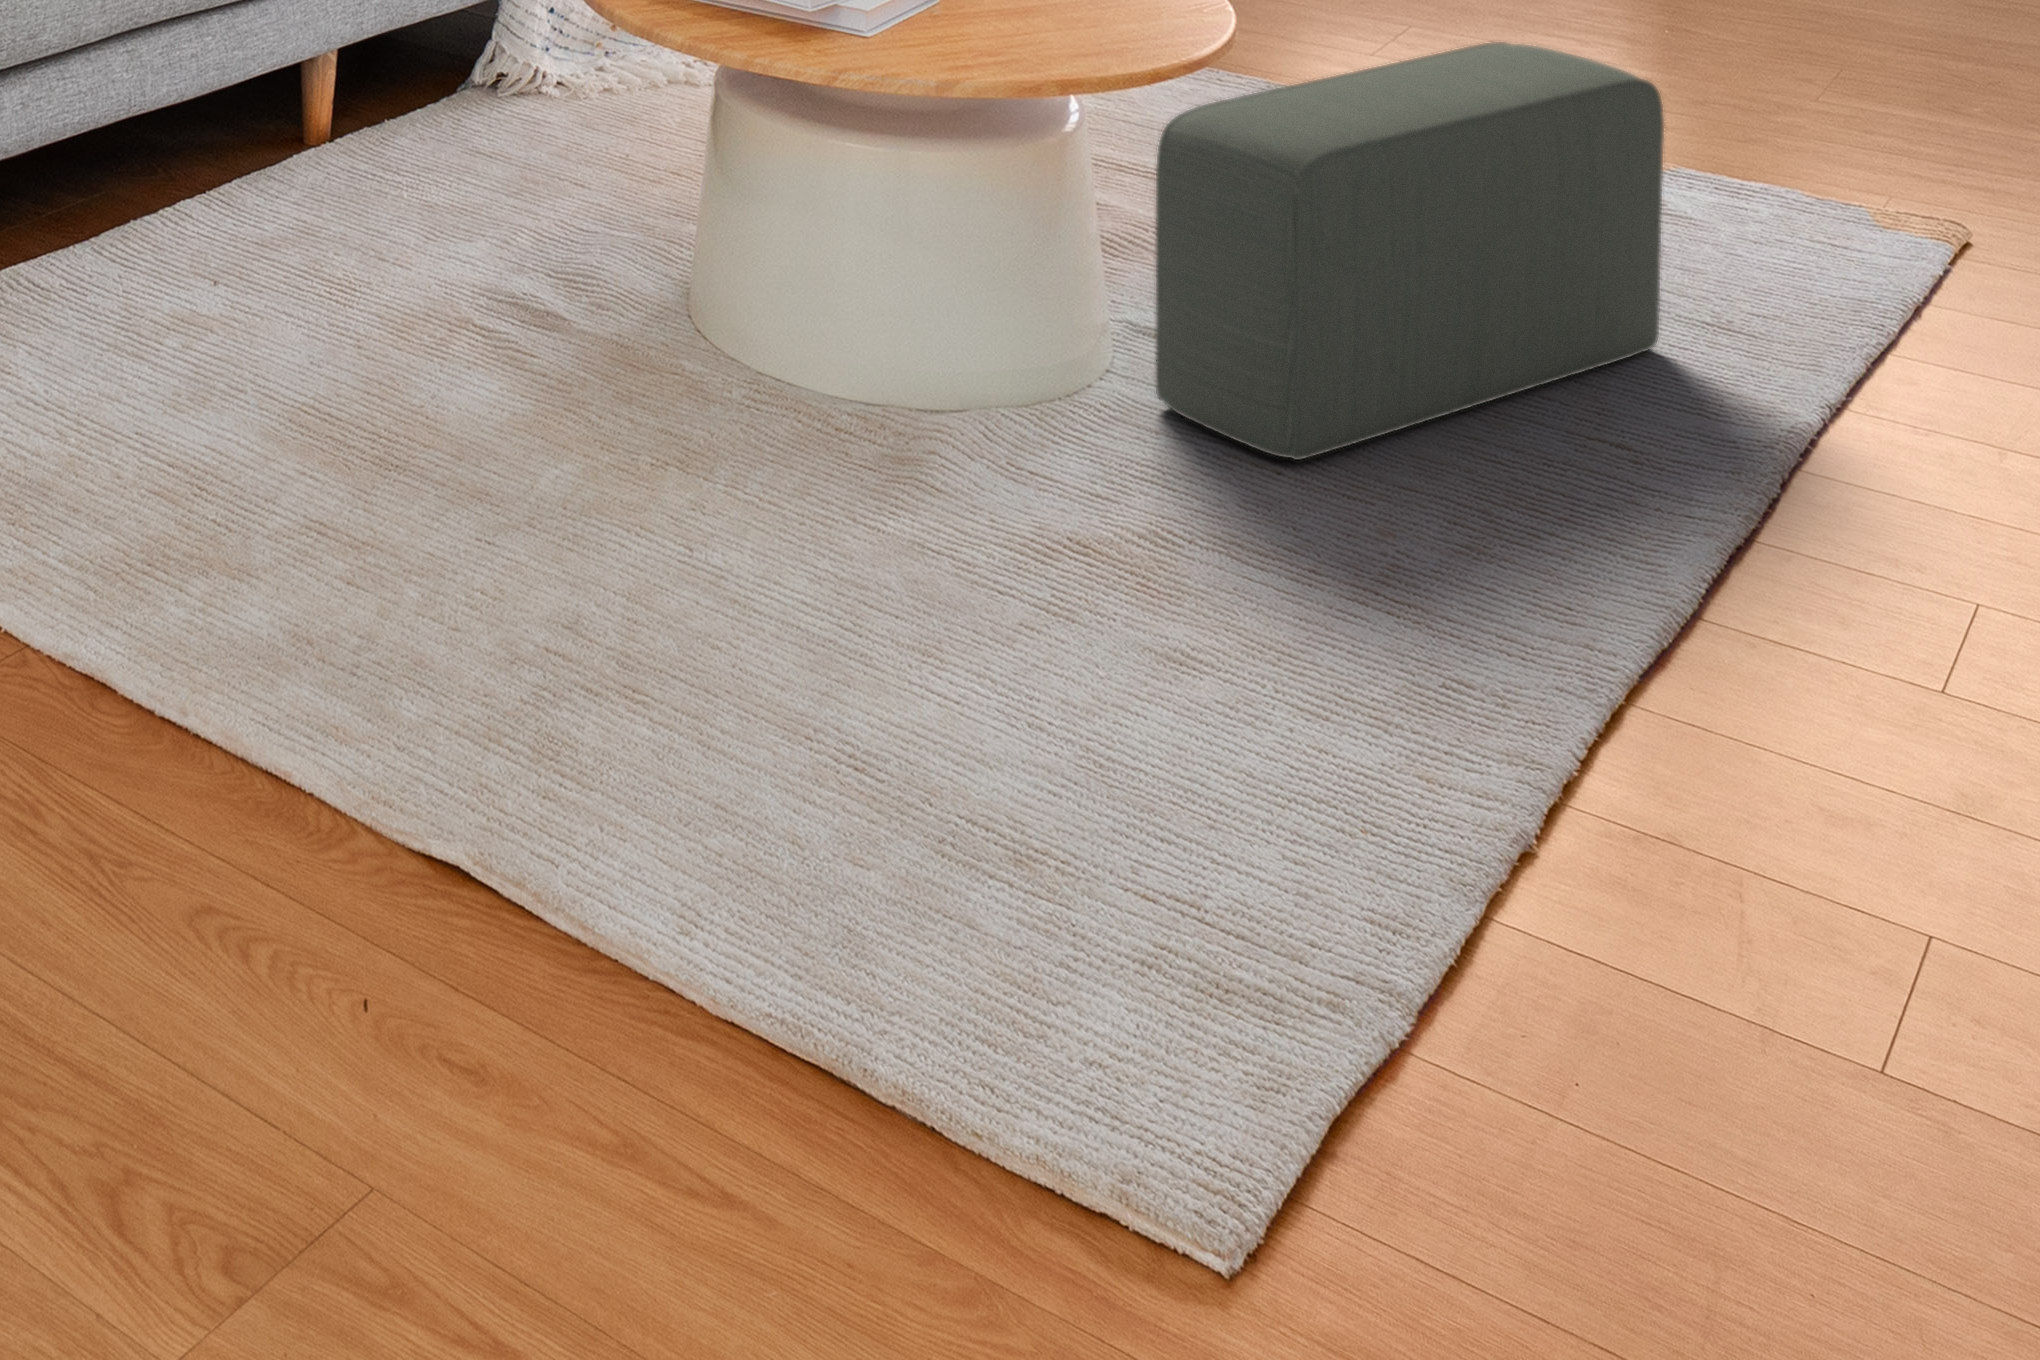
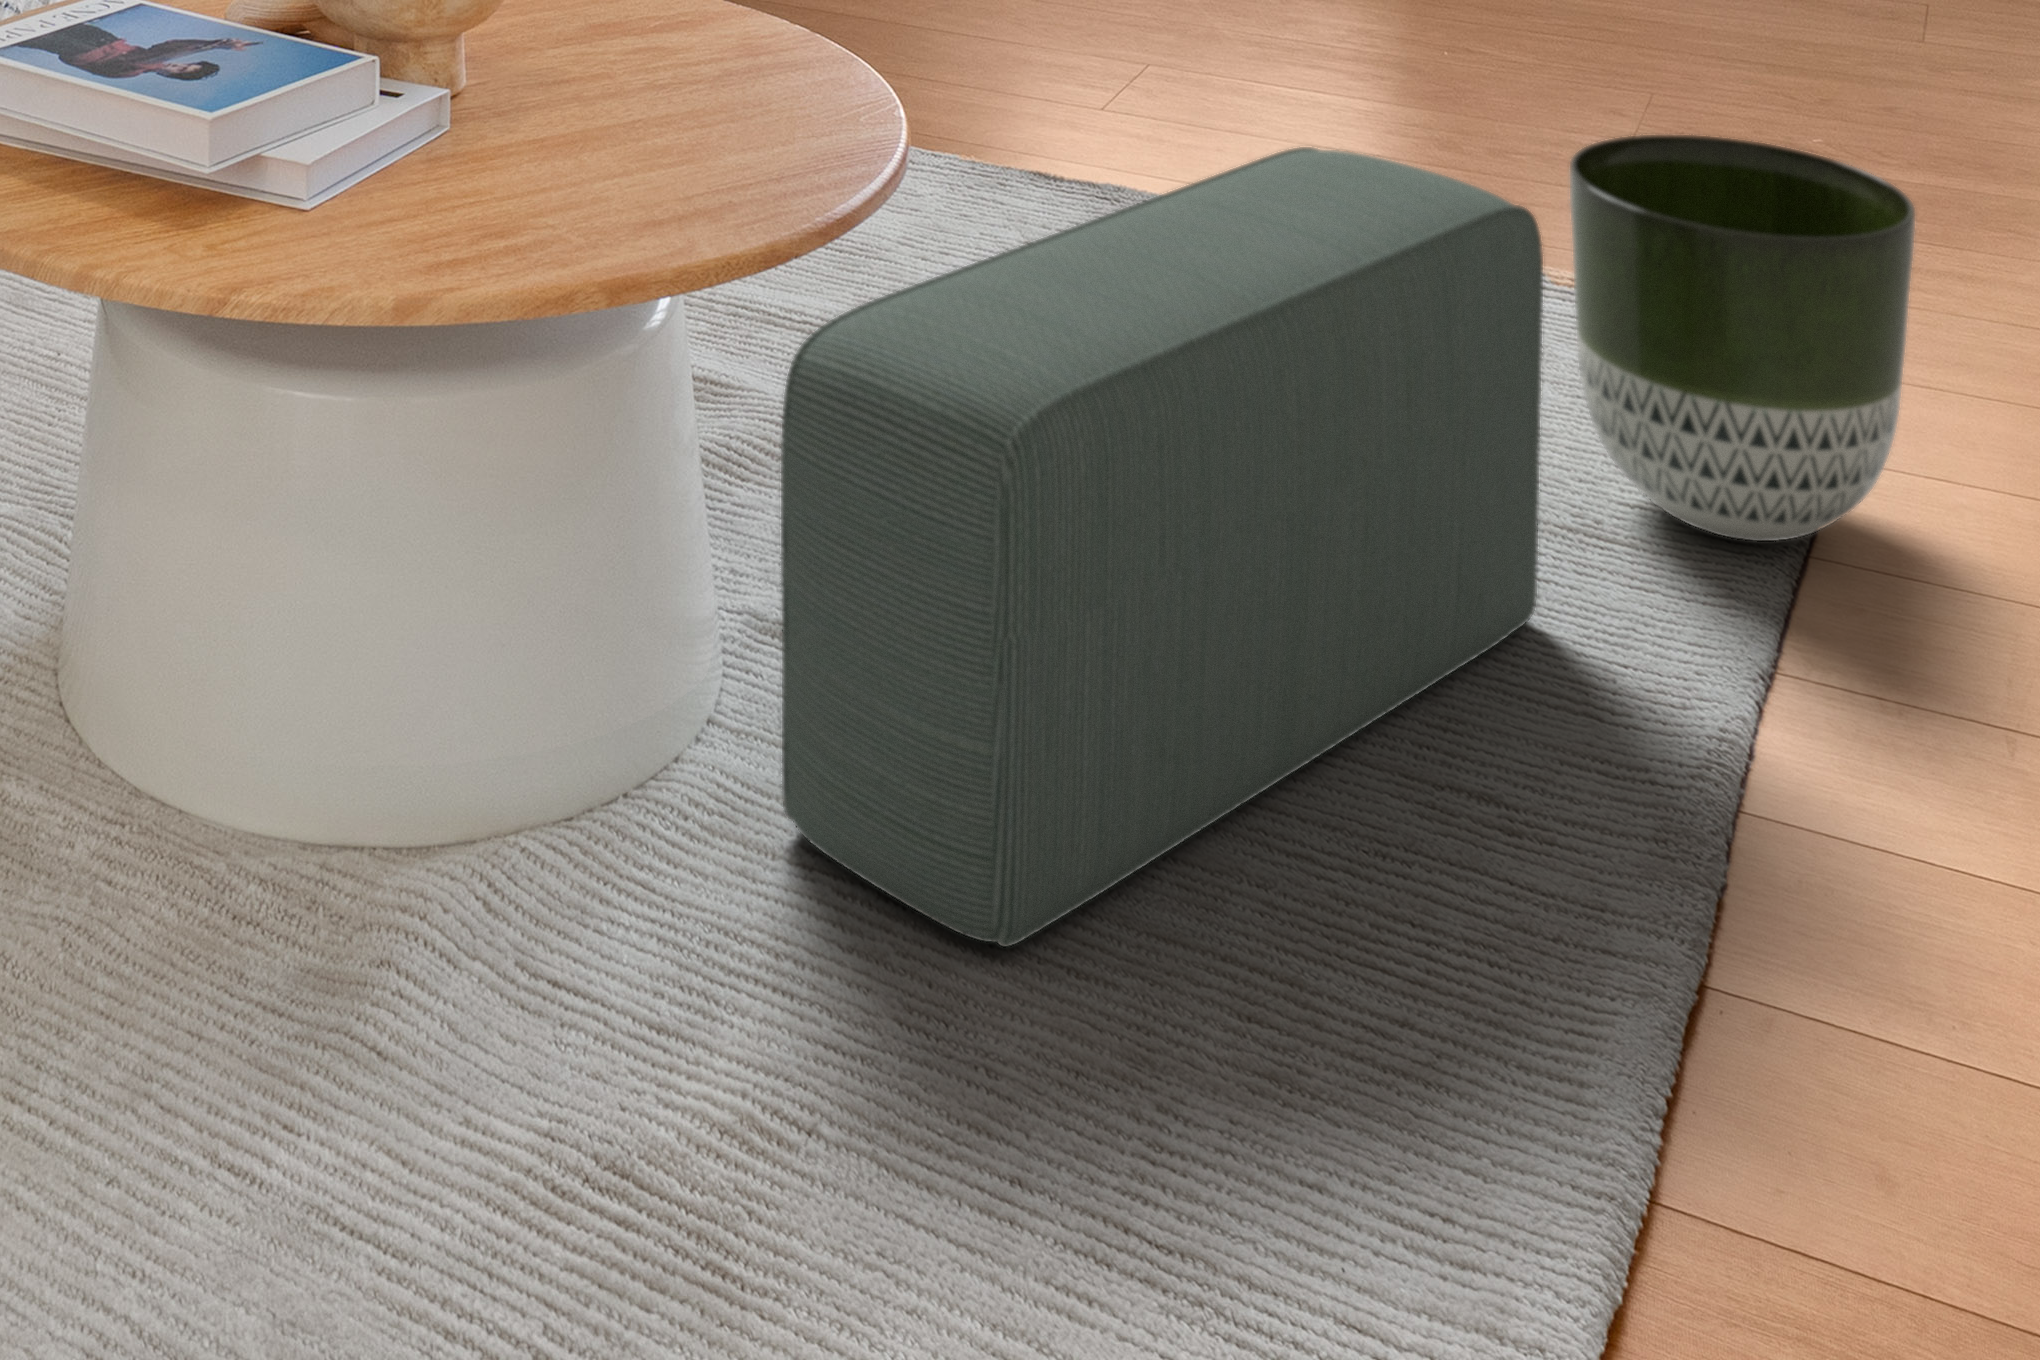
planter: none [1699,54,1944,320] -> present [1570,135,1915,541]

